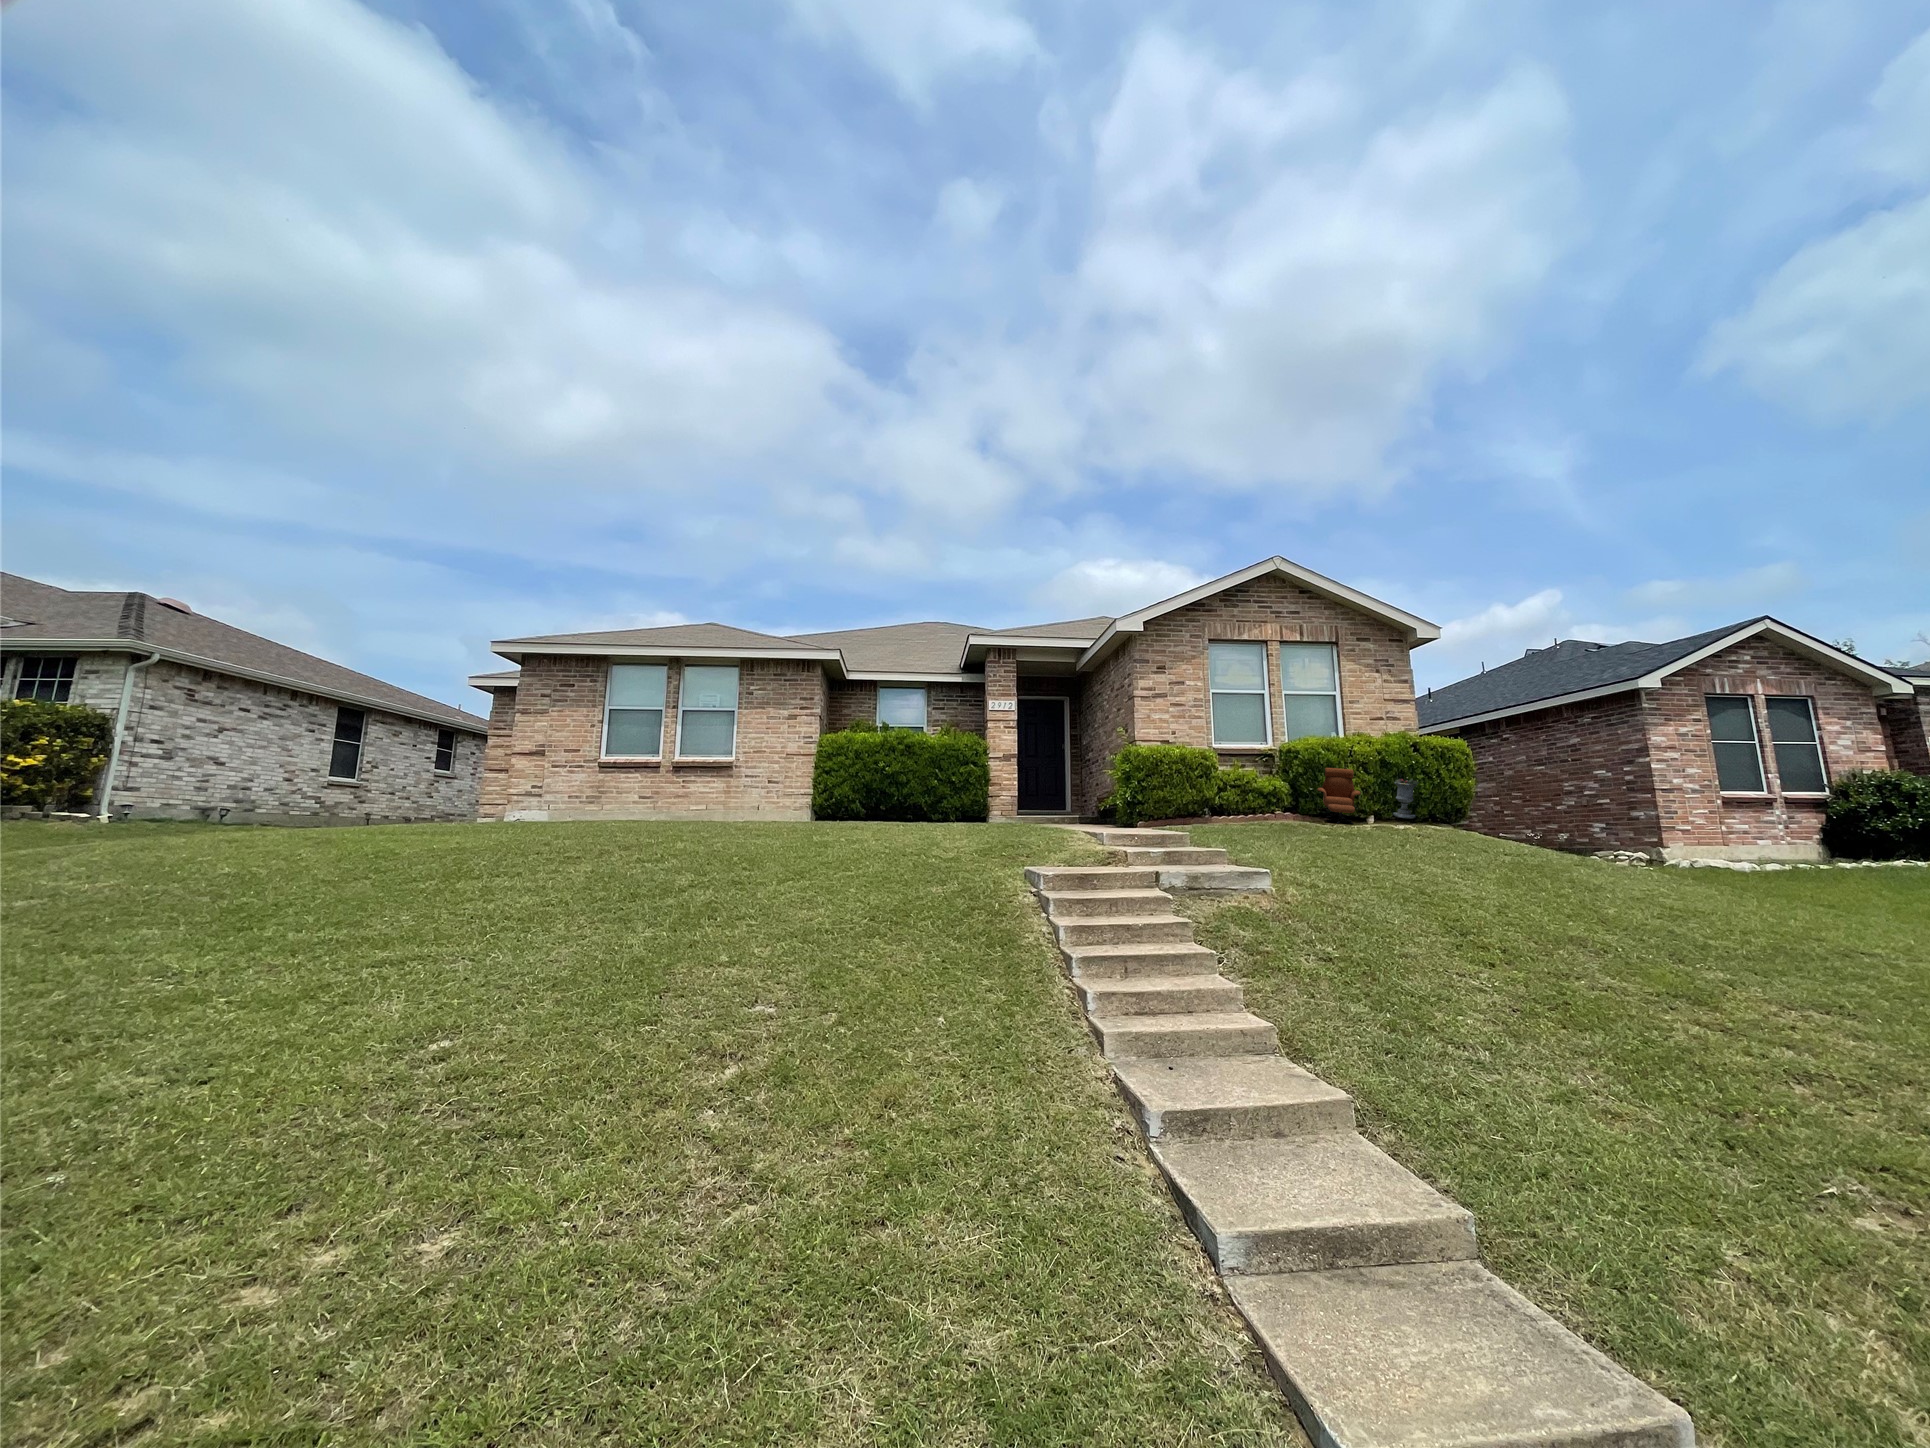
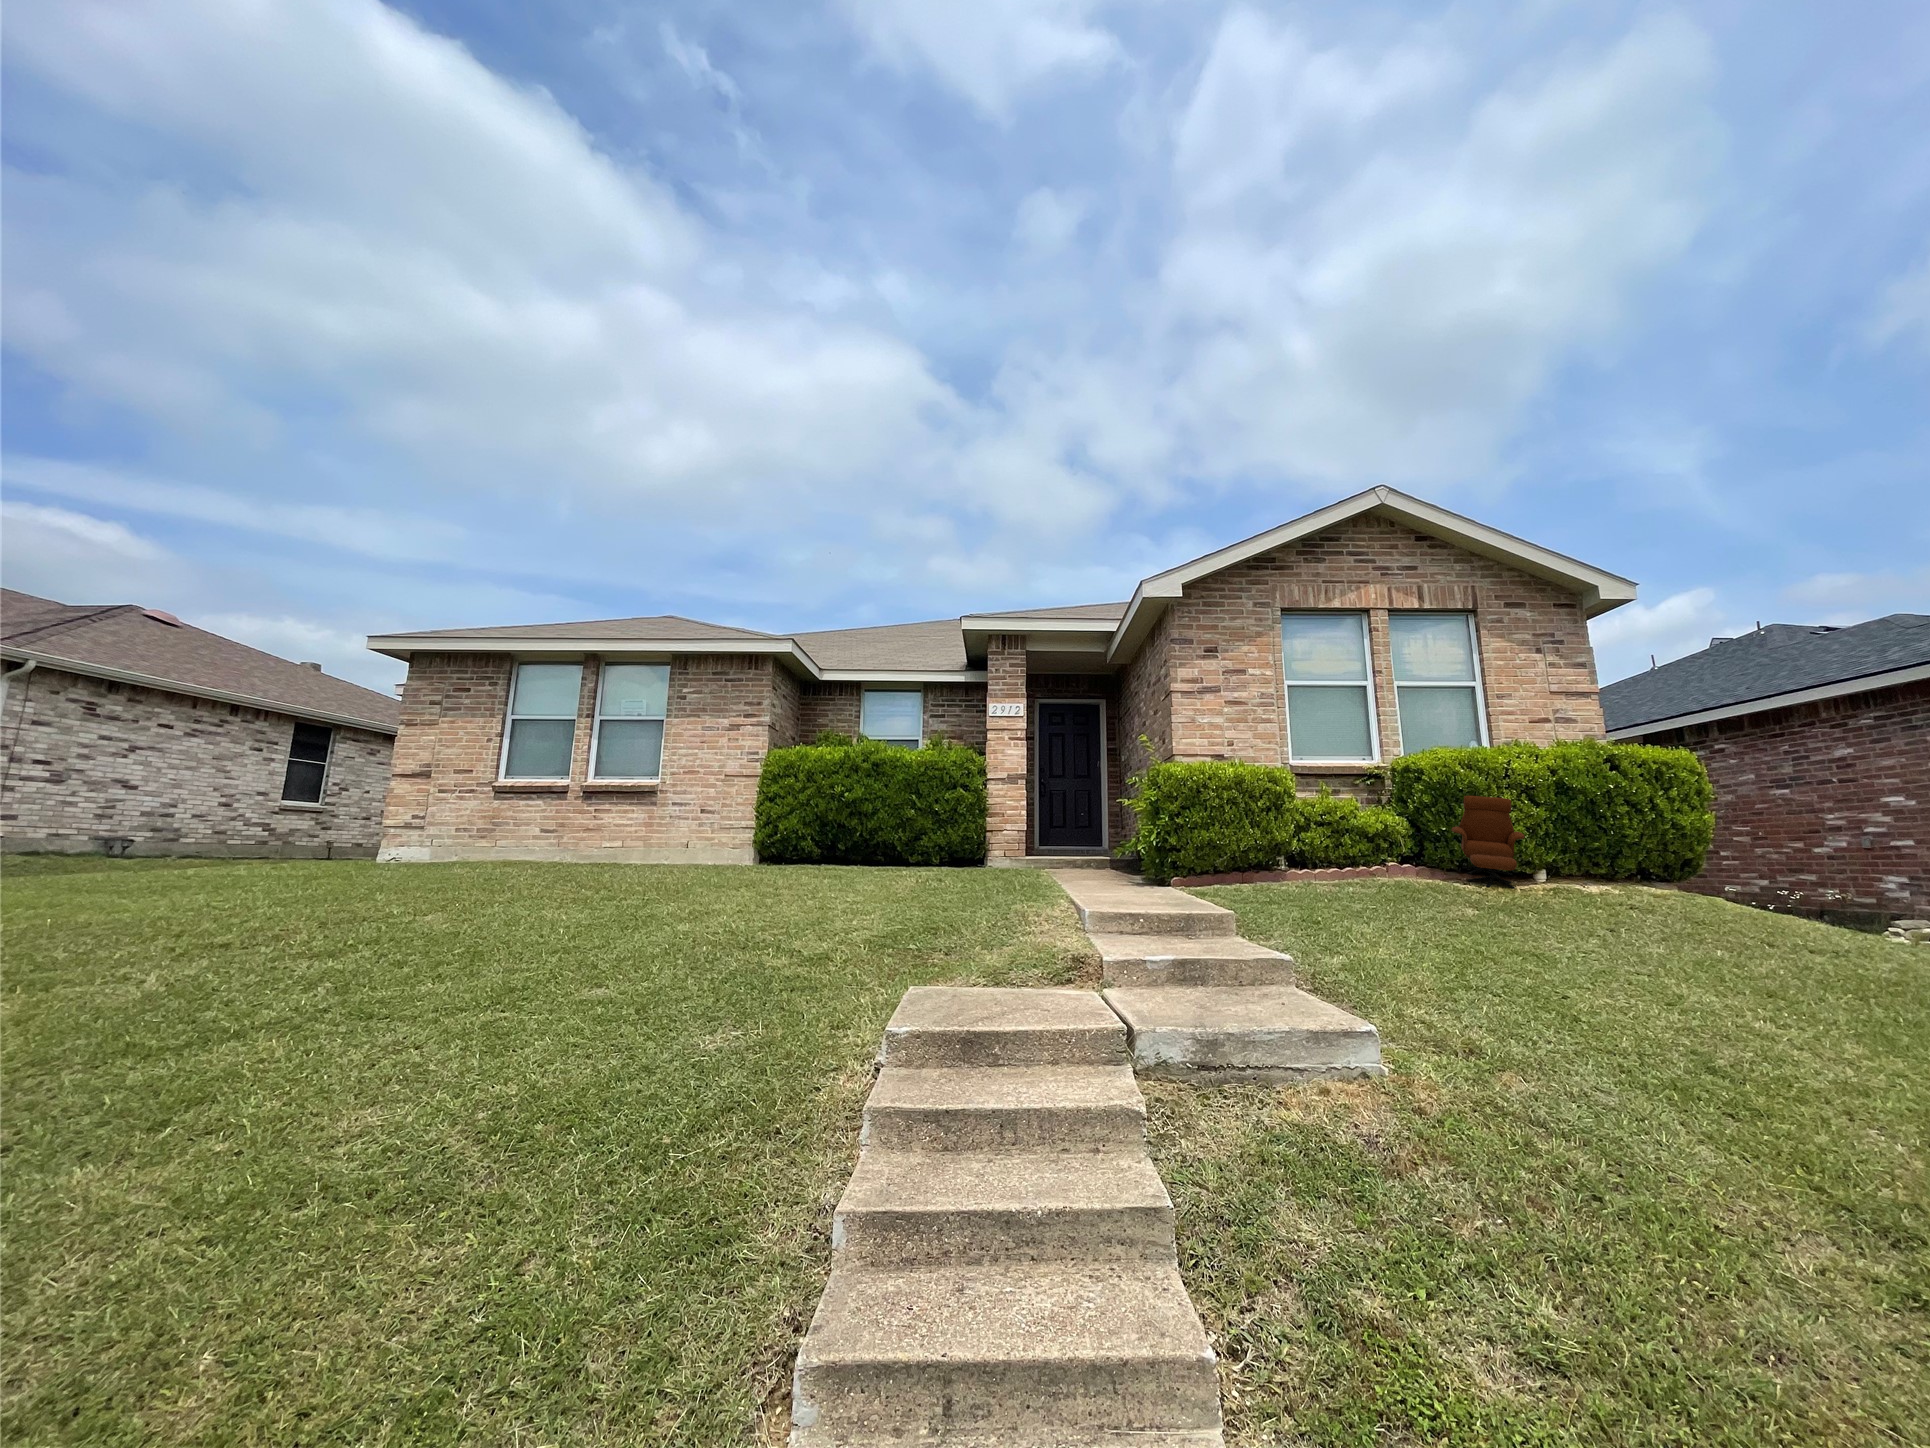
planter: present [1393,779,1418,819] -> none [1579,812,1624,877]

